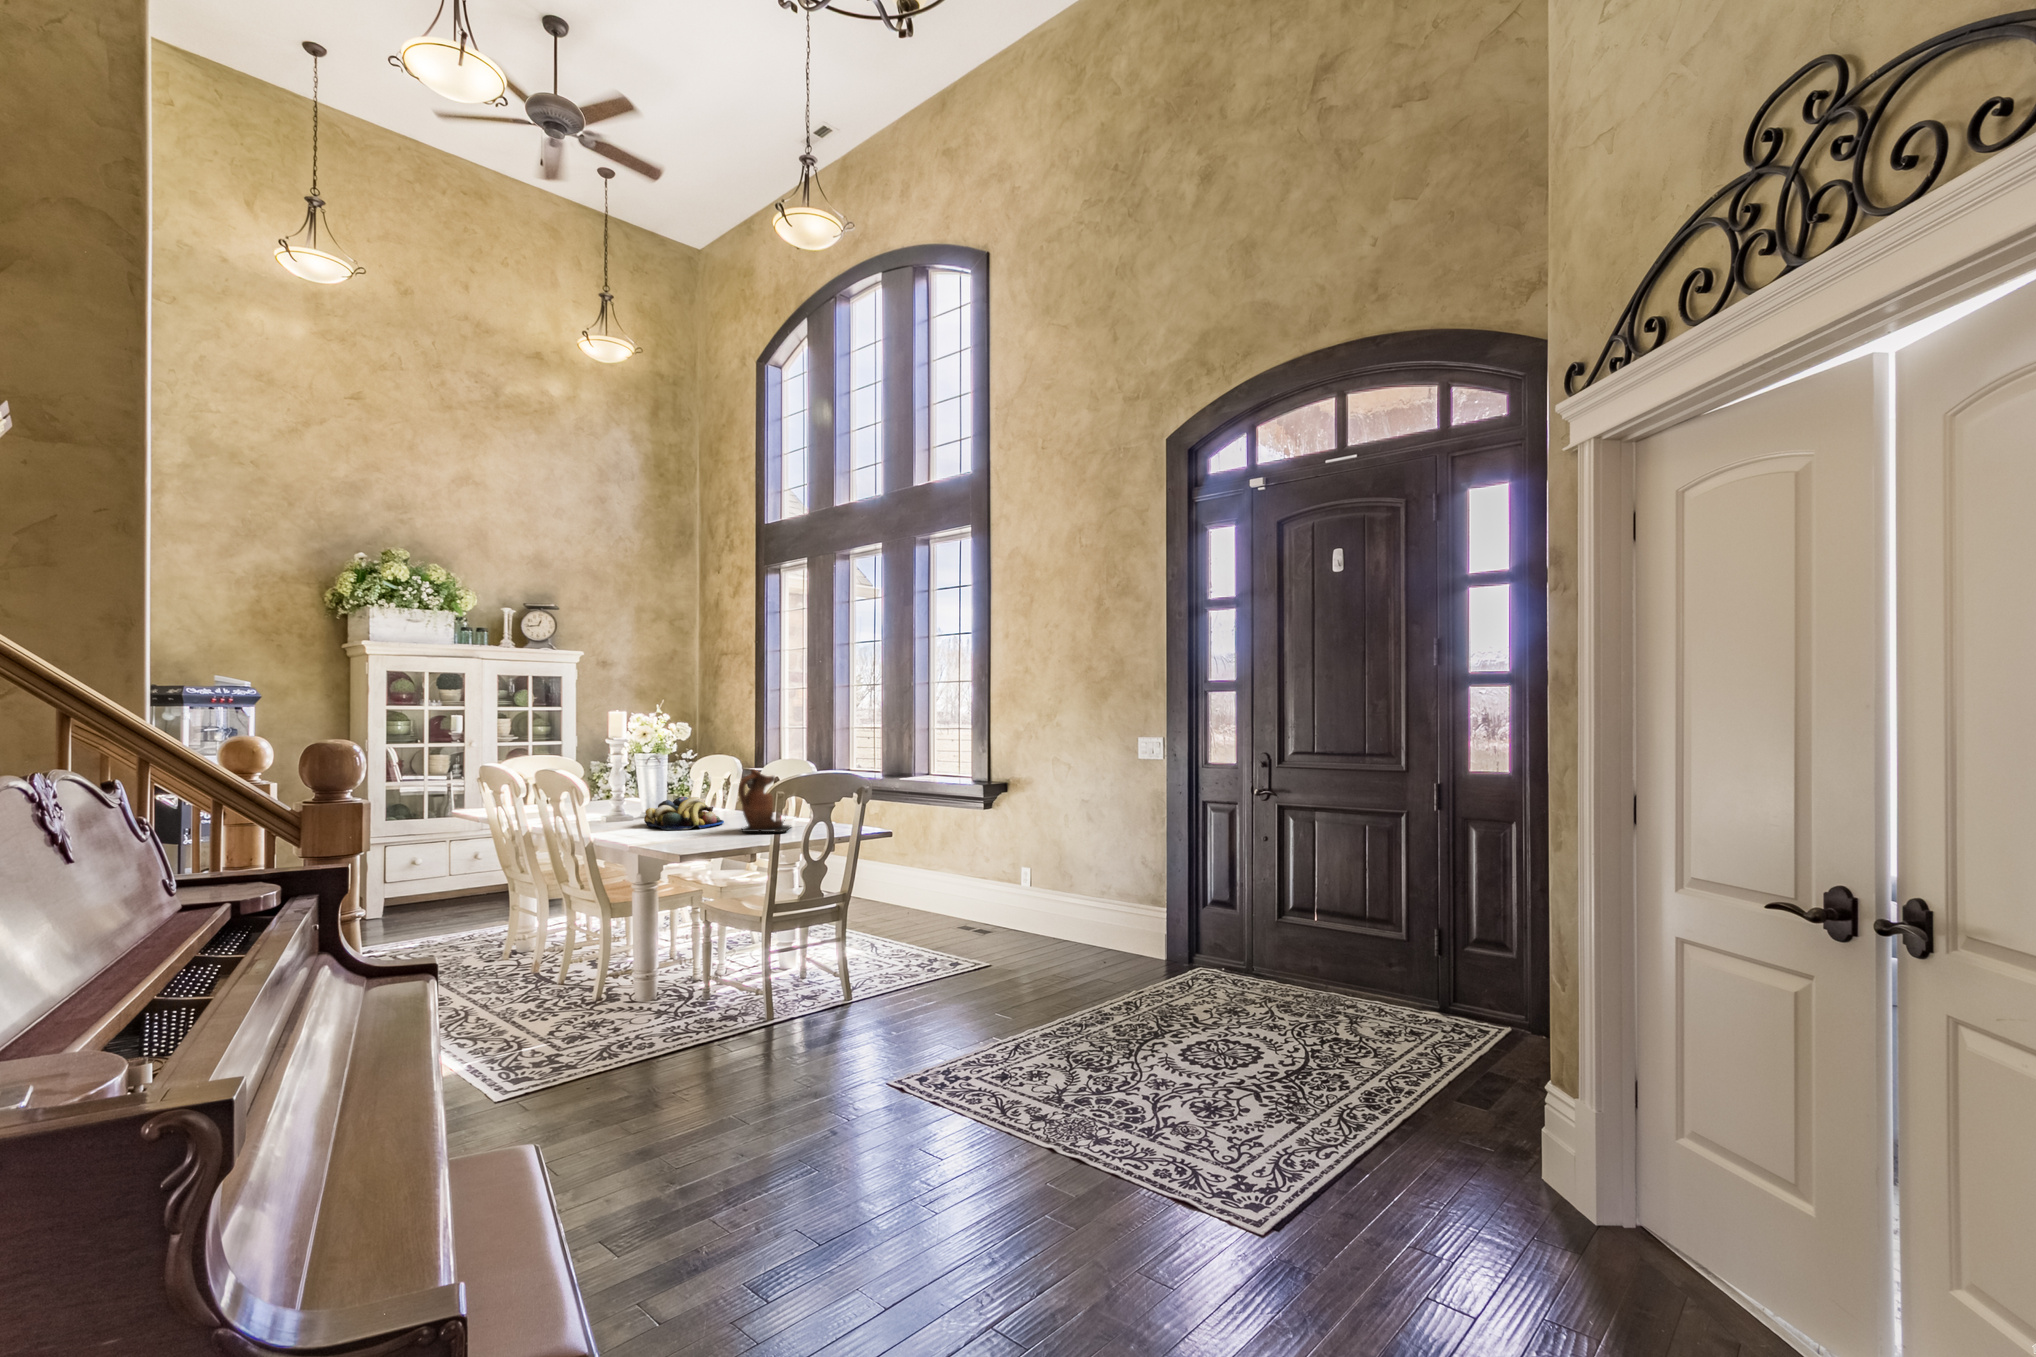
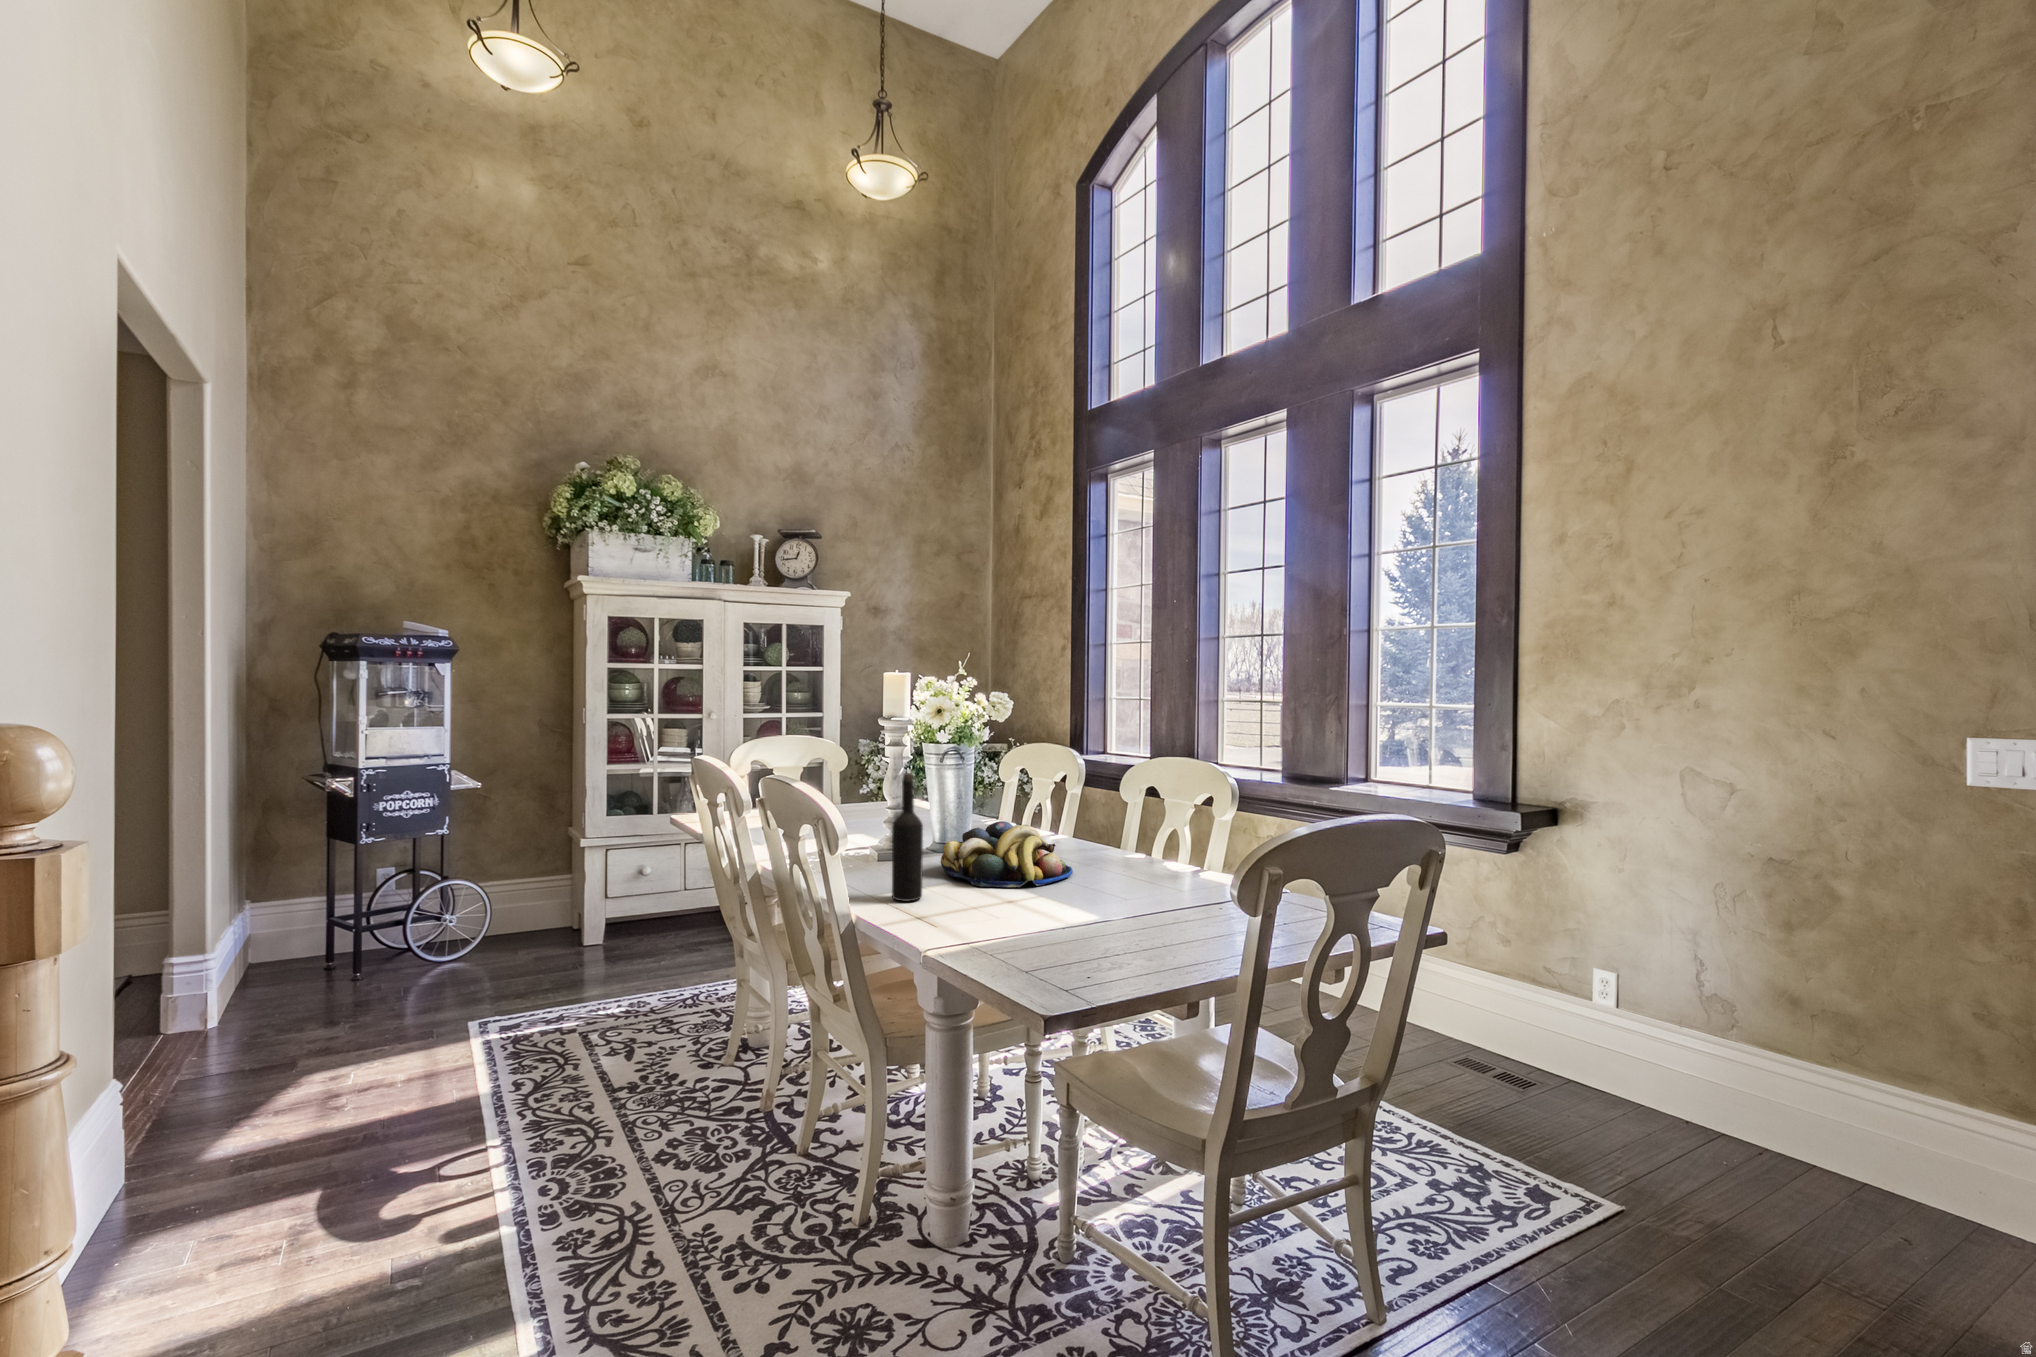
wine bottle: none [614,766,632,837] -> present [892,773,923,901]
ceramic pitcher: present [739,769,790,832] -> none [1109,783,1204,911]

